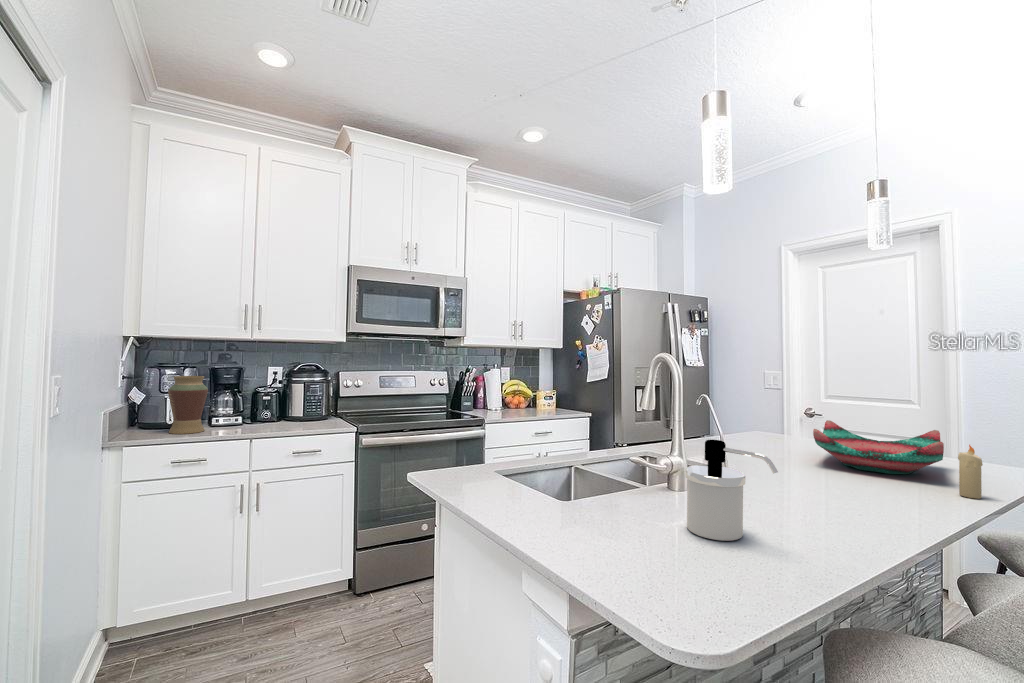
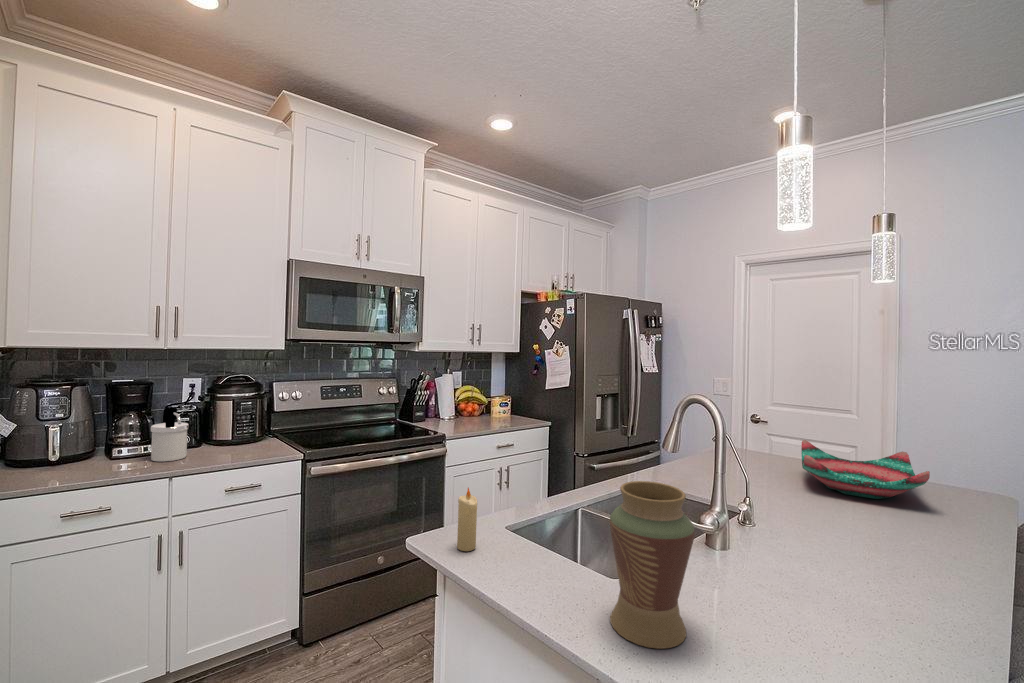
vase: present [168,376,208,434] -> present [610,481,695,649]
soap dispenser: present [686,440,778,541] -> present [151,408,189,462]
candle: present [958,445,983,499] -> present [457,488,477,551]

